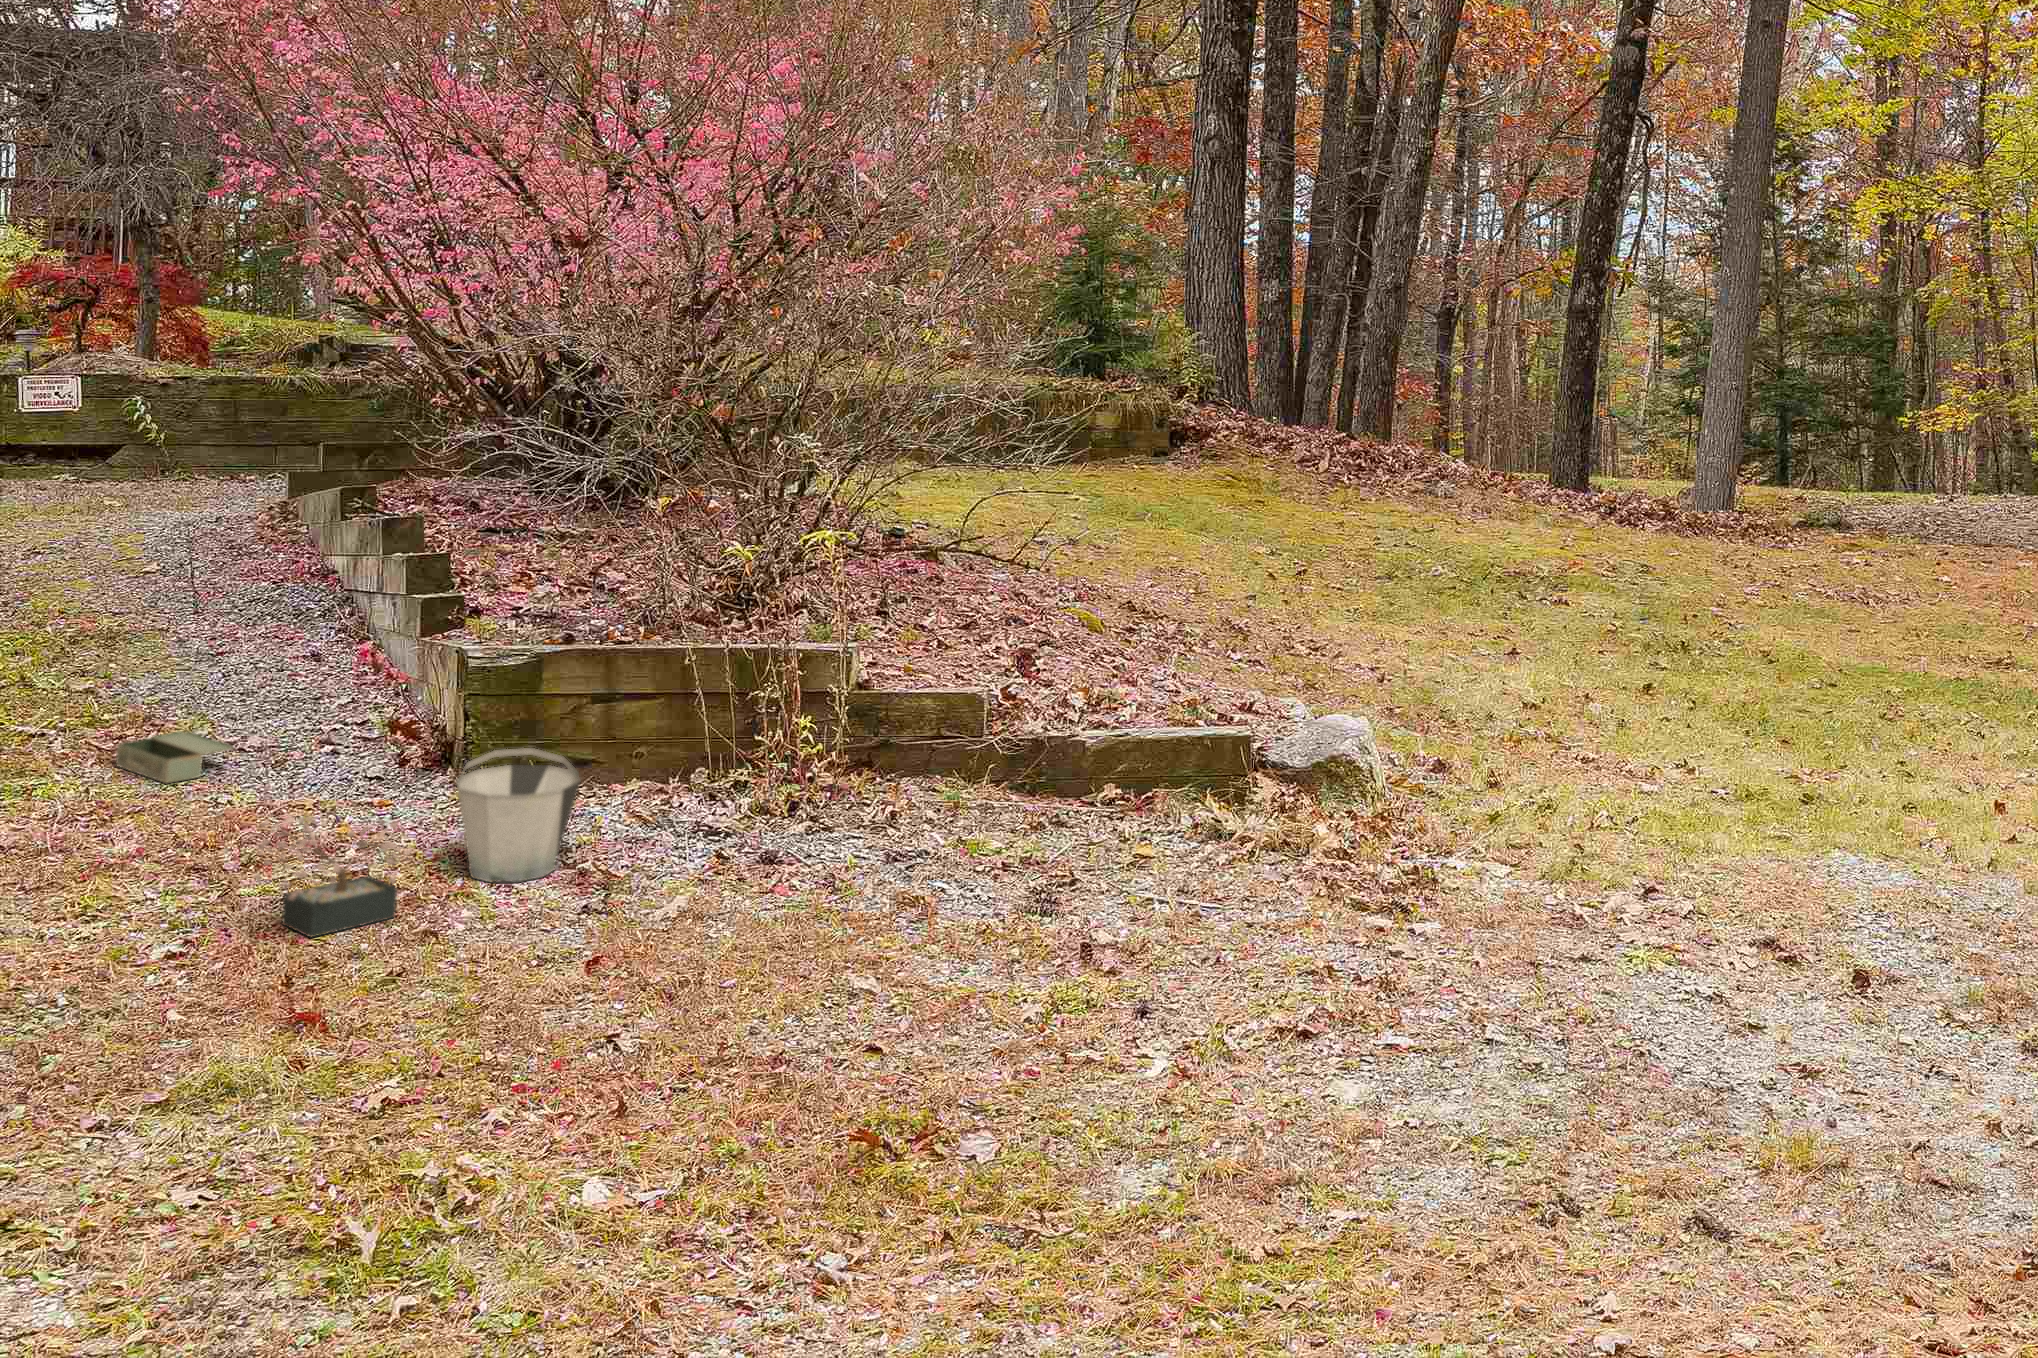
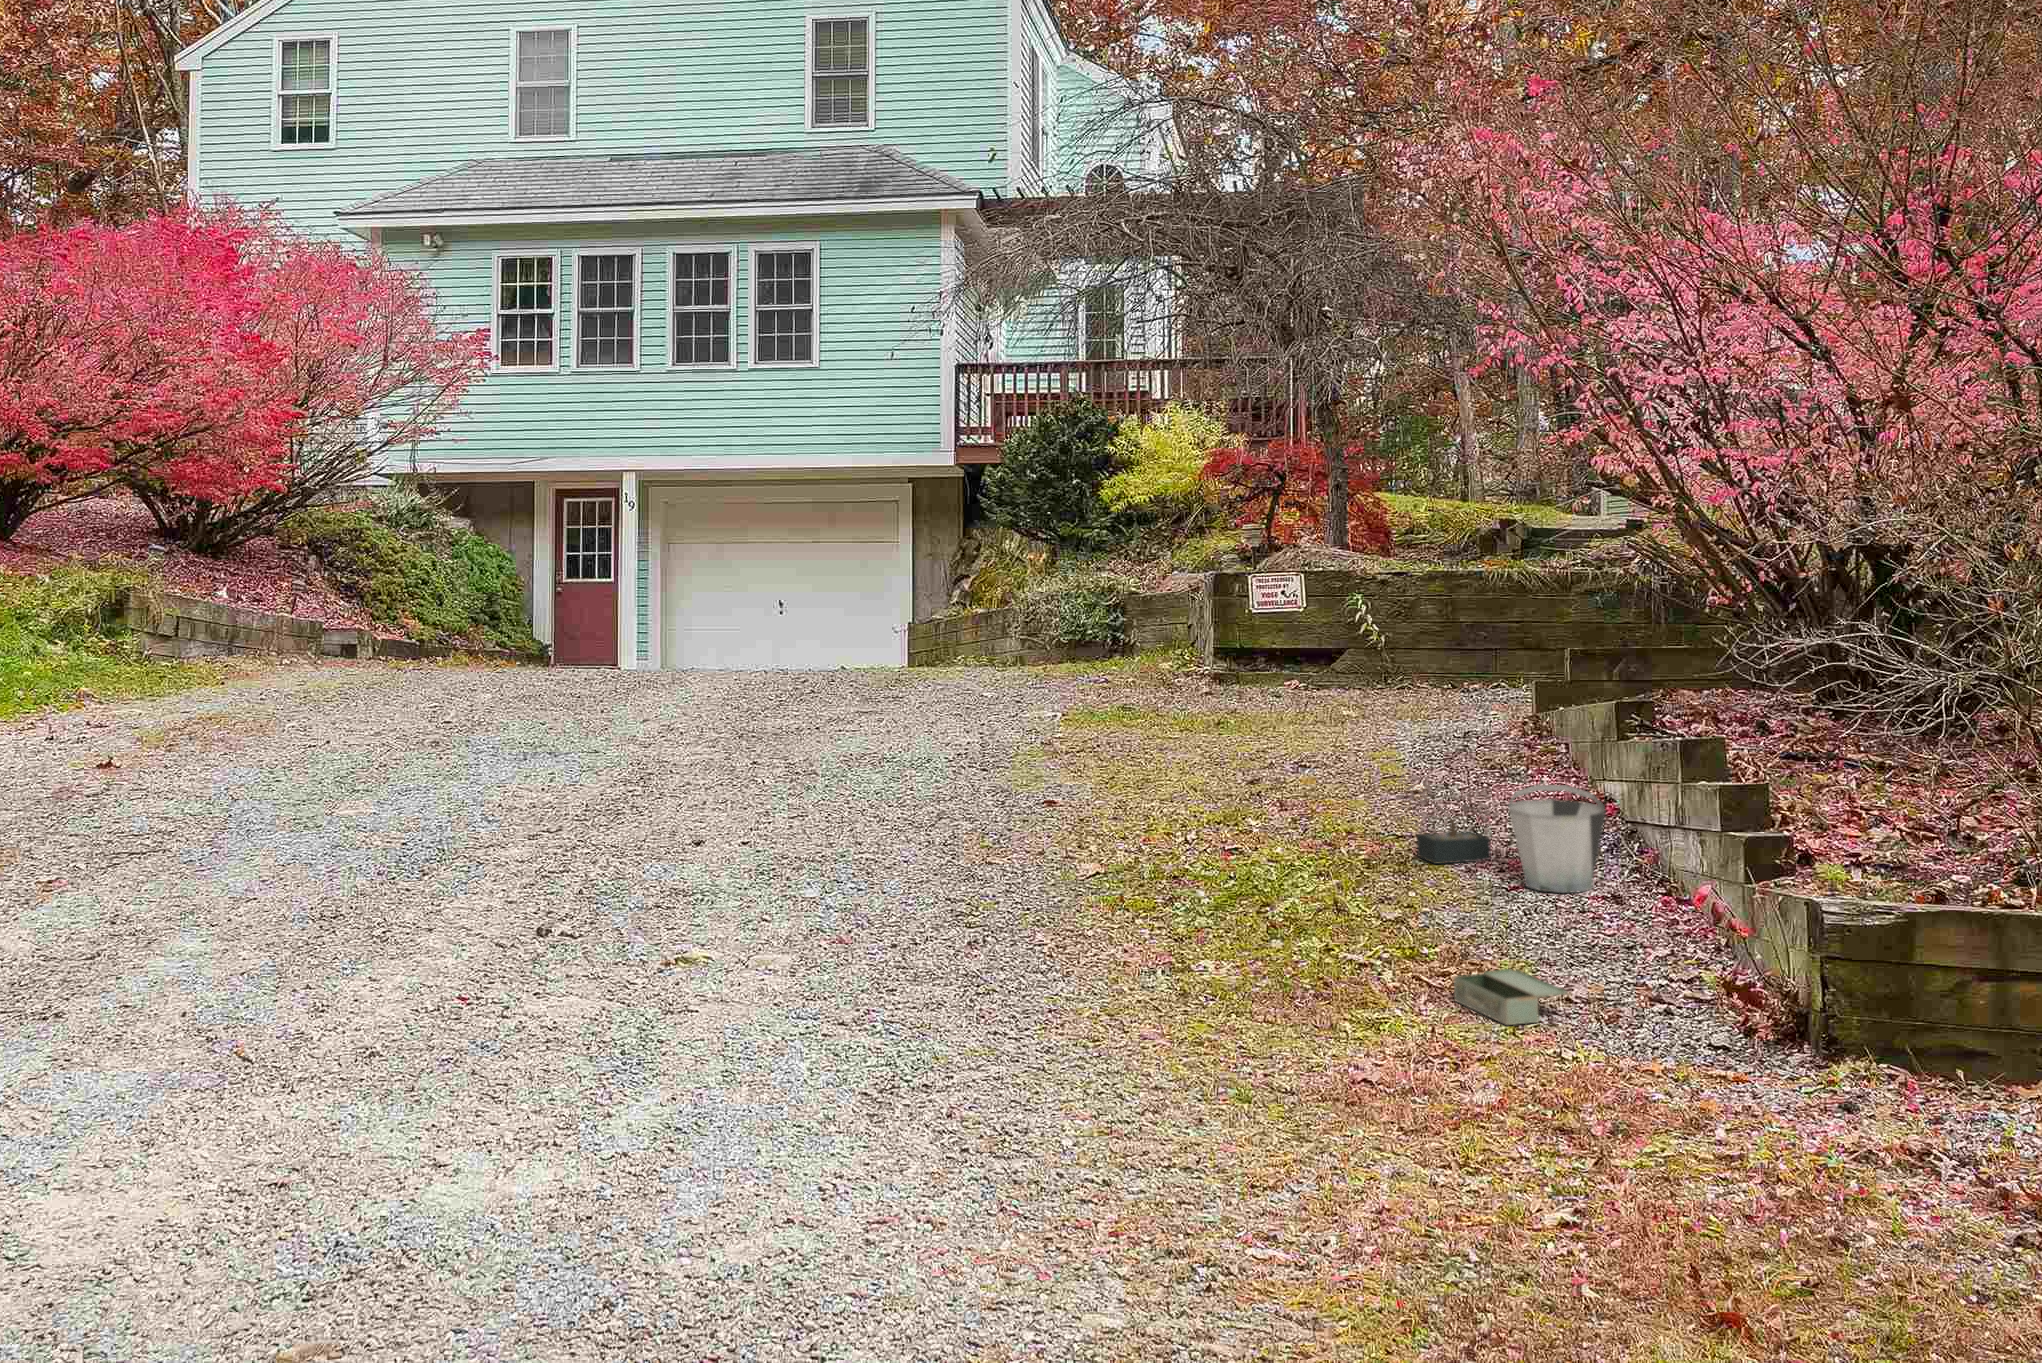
bucket: present [456,748,581,883] -> present [1508,785,1606,893]
decorative plant: present [254,815,412,937] -> present [1397,775,1498,864]

